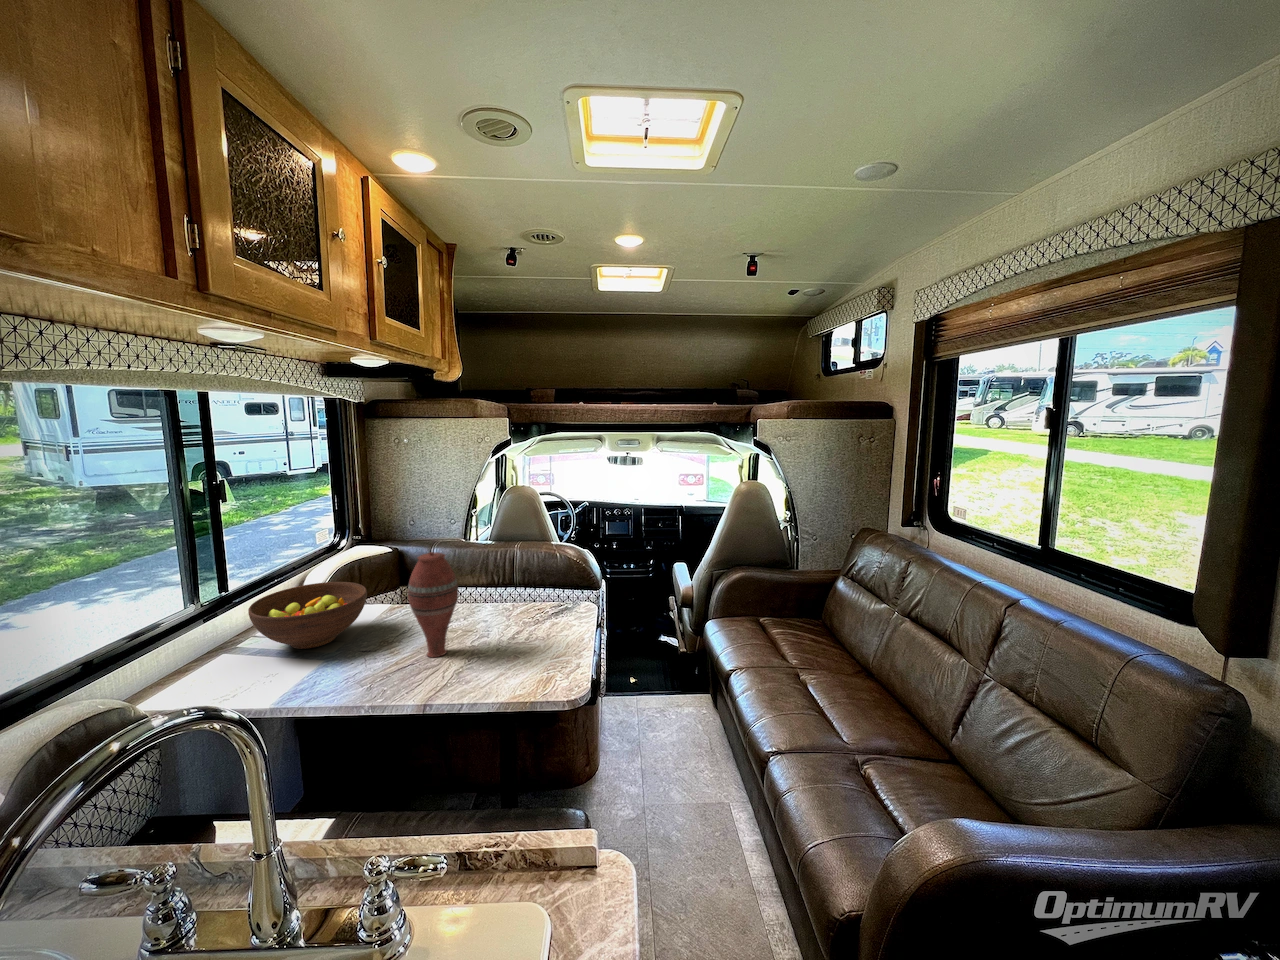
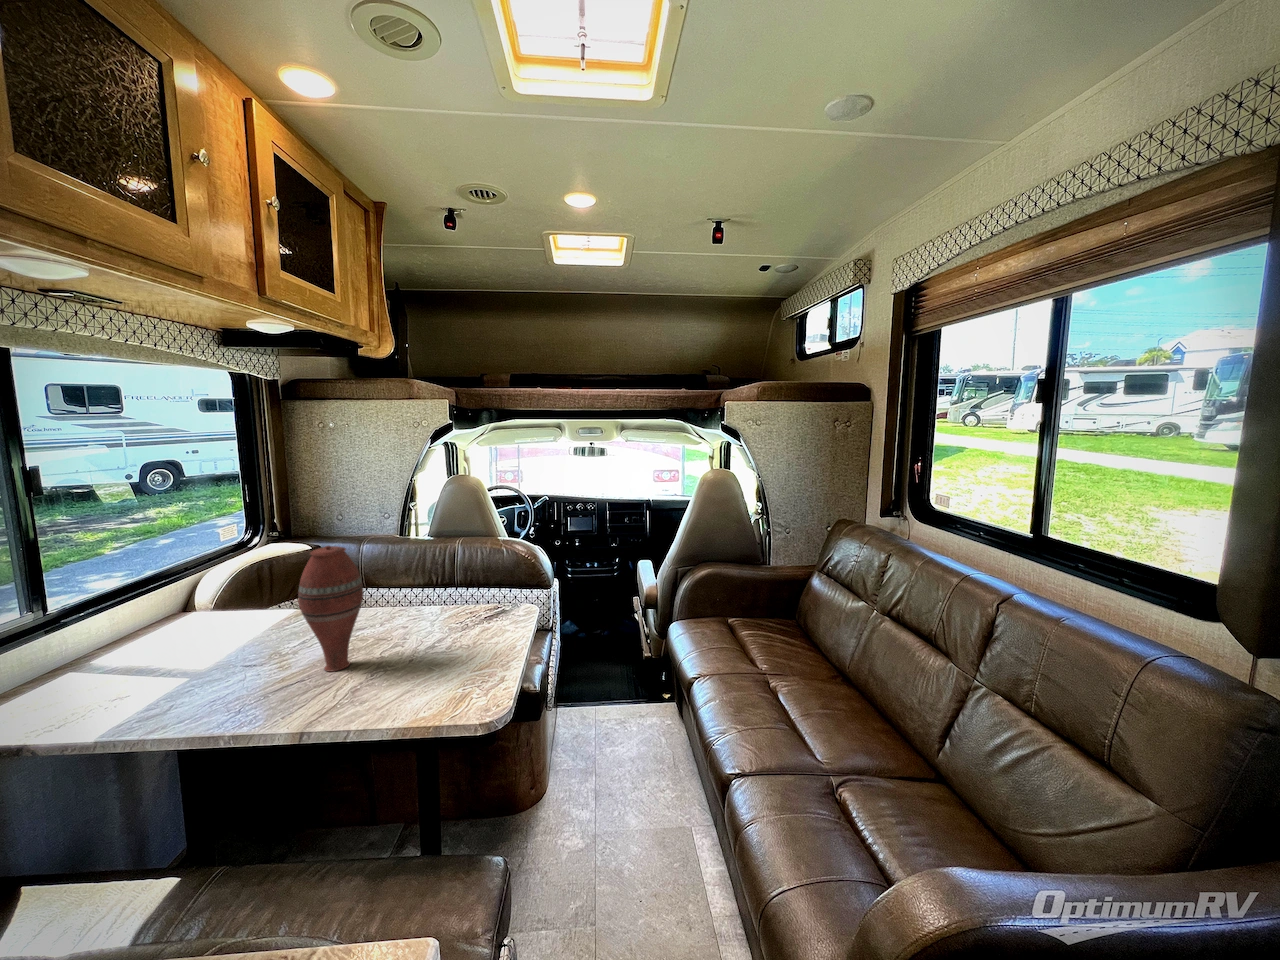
fruit bowl: present [248,582,367,649] -> none [101,583,261,664]

